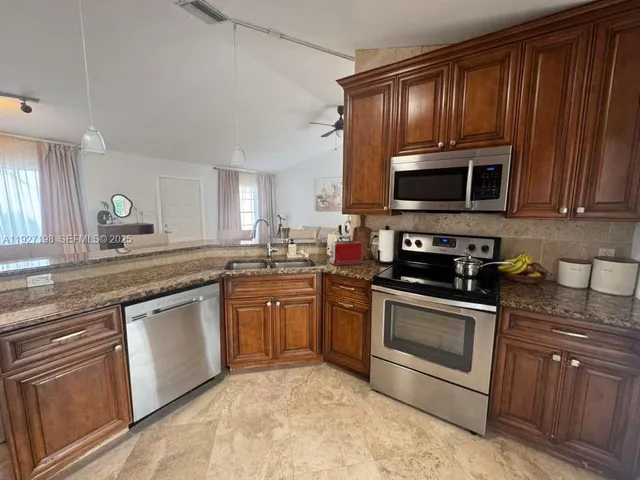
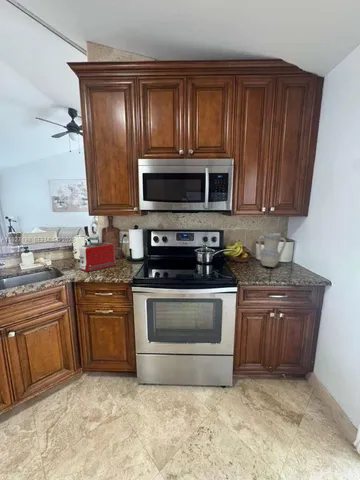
vase: none [560,246,625,299] -> present [258,234,286,267]

